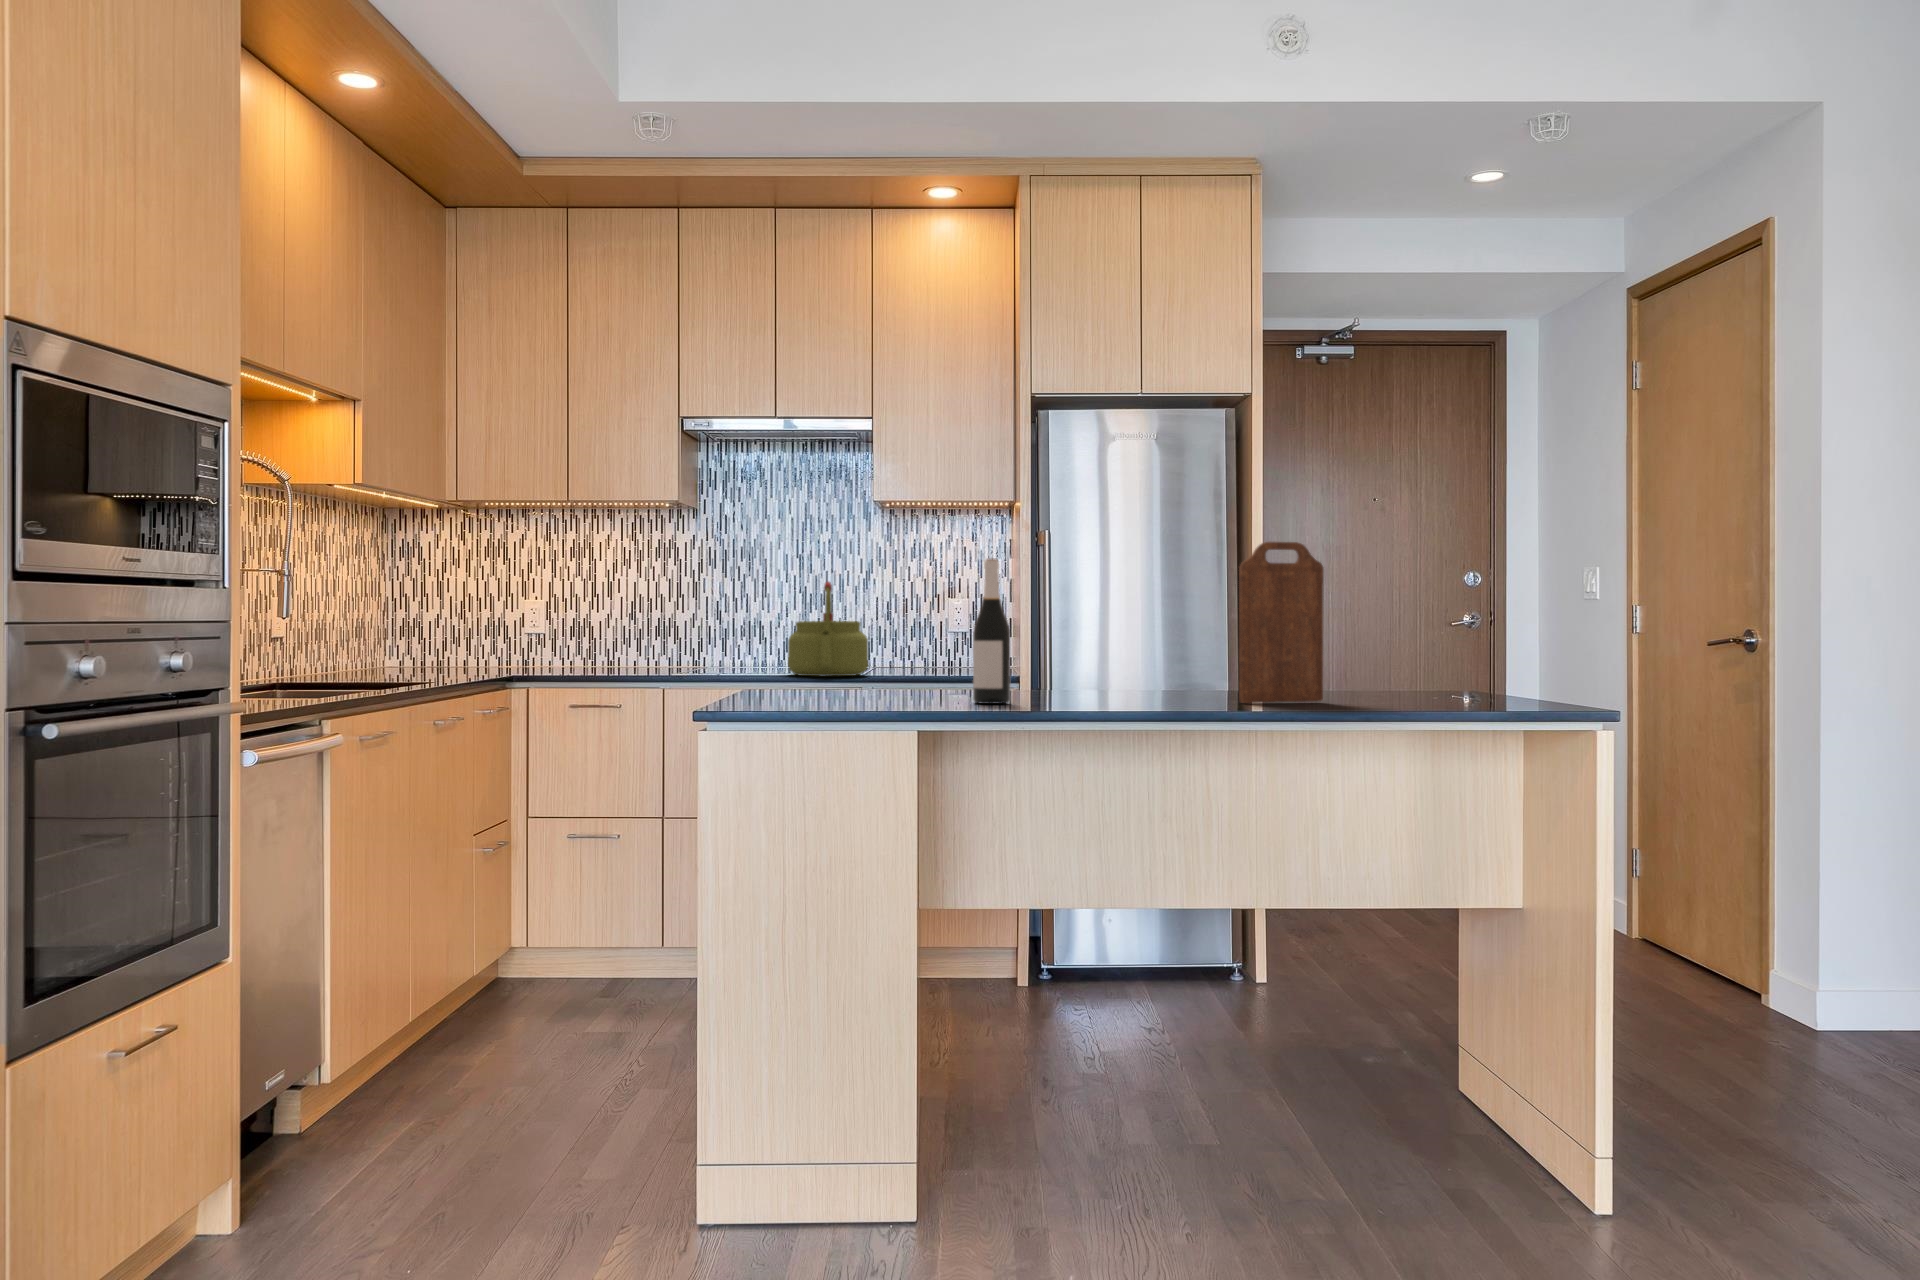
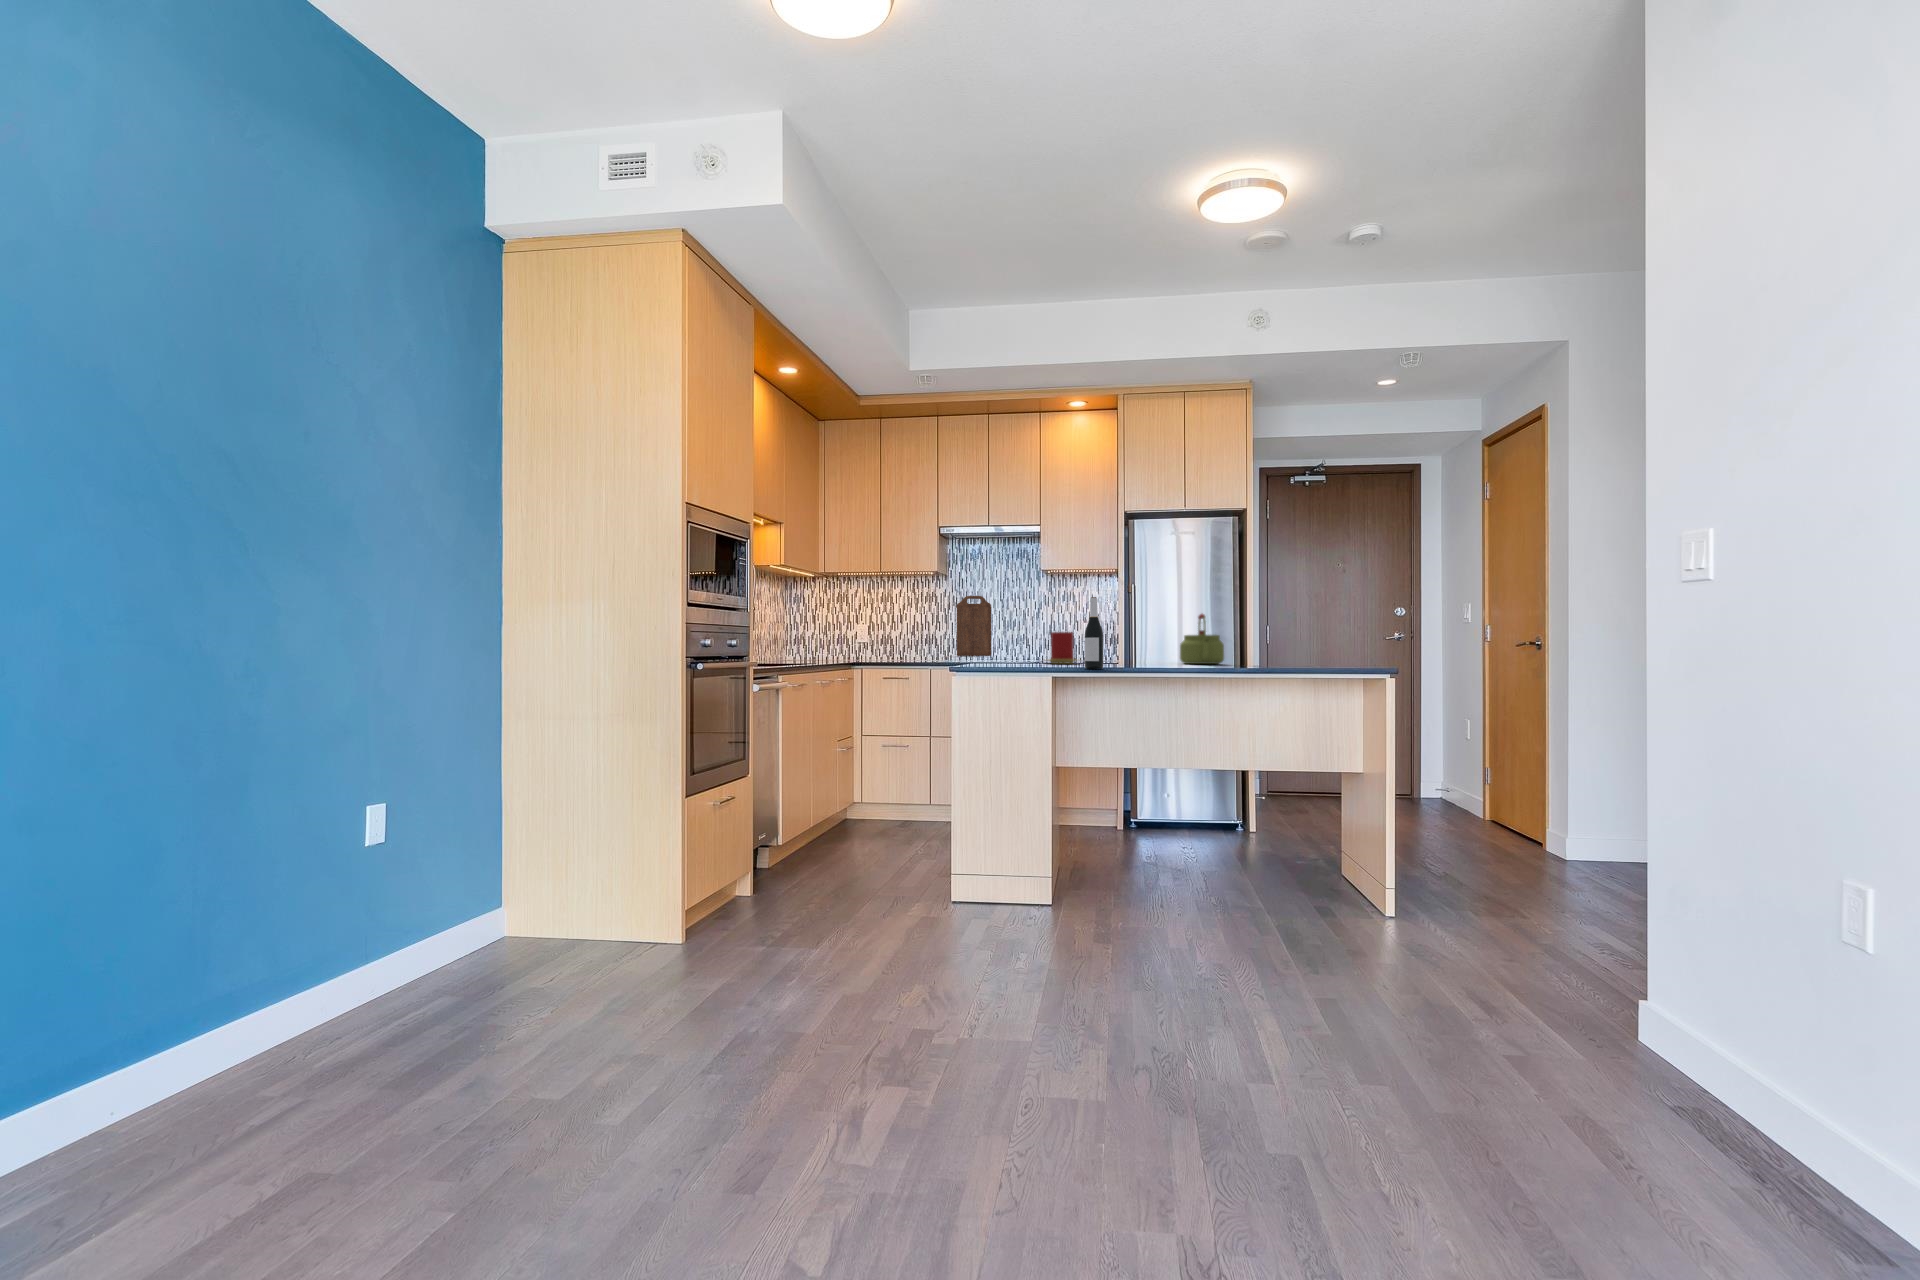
cutting board: present [1239,542,1324,703] -> present [957,596,991,656]
kettle: present [788,582,868,676] -> present [1180,614,1224,664]
candle: none [884,623,957,685] -> present [1049,632,1076,664]

